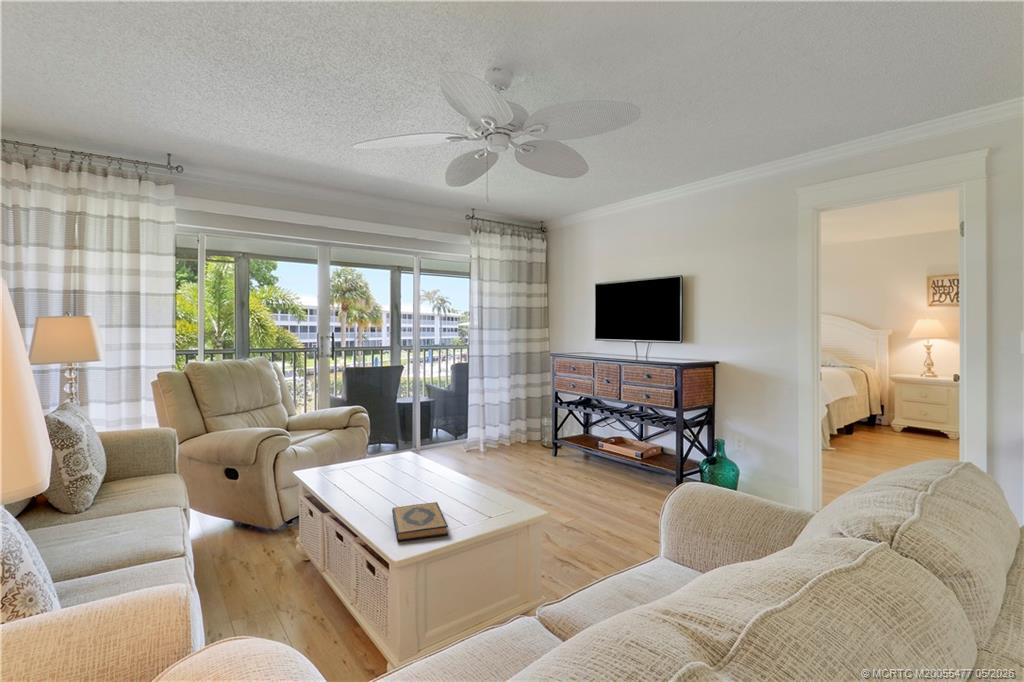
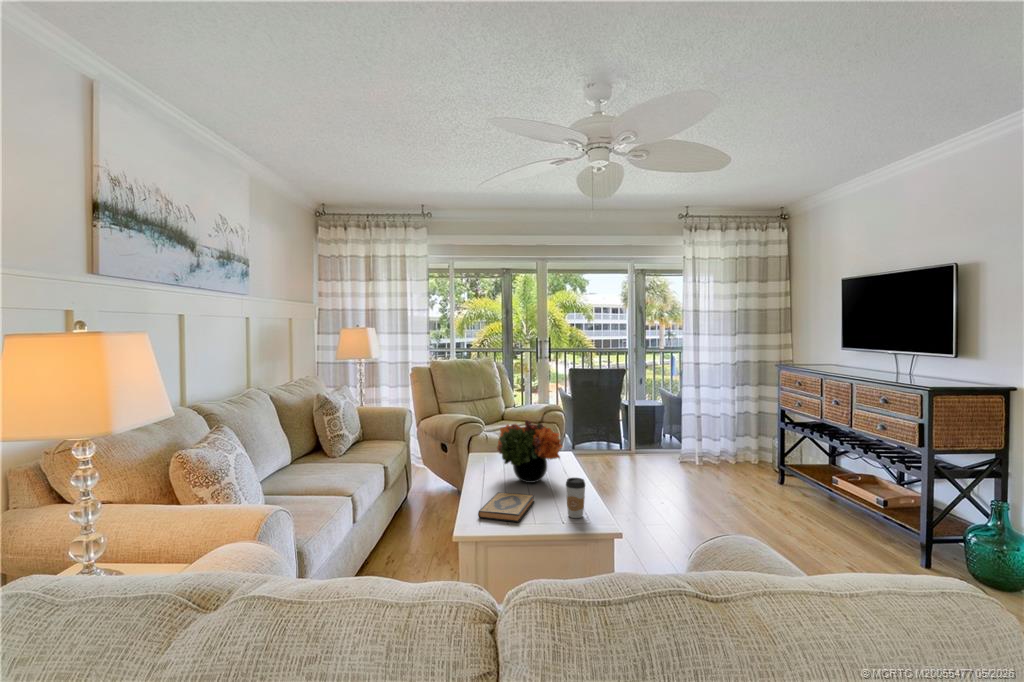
flower arrangement: none [362,420,441,491] -> present [497,420,562,483]
coffee cup: none [483,473,505,517] -> present [566,478,585,518]

